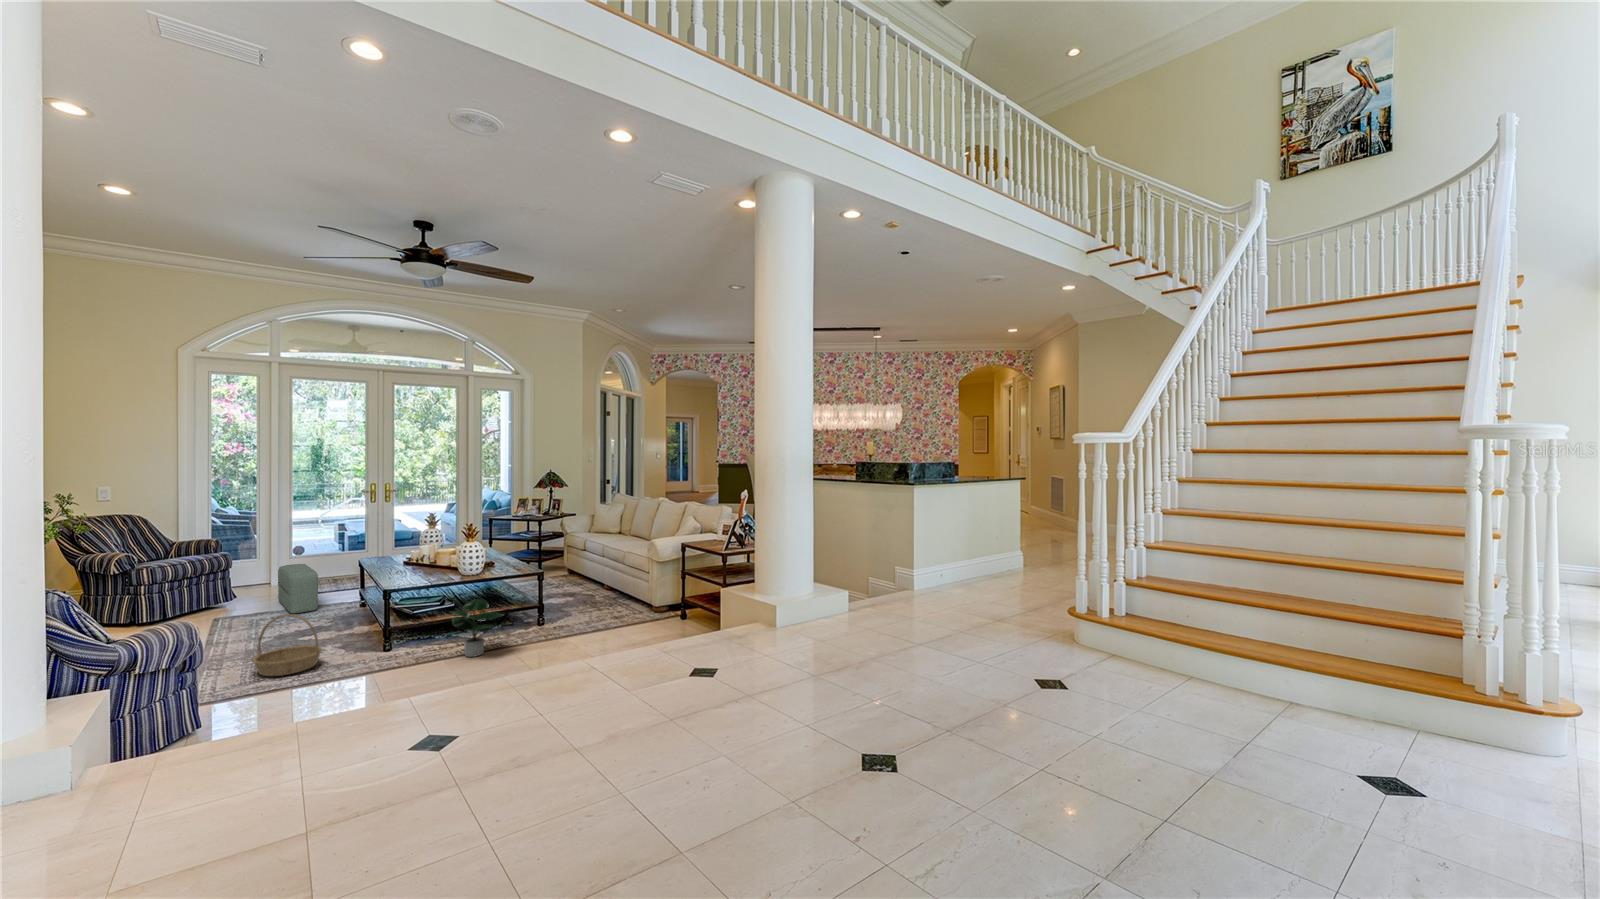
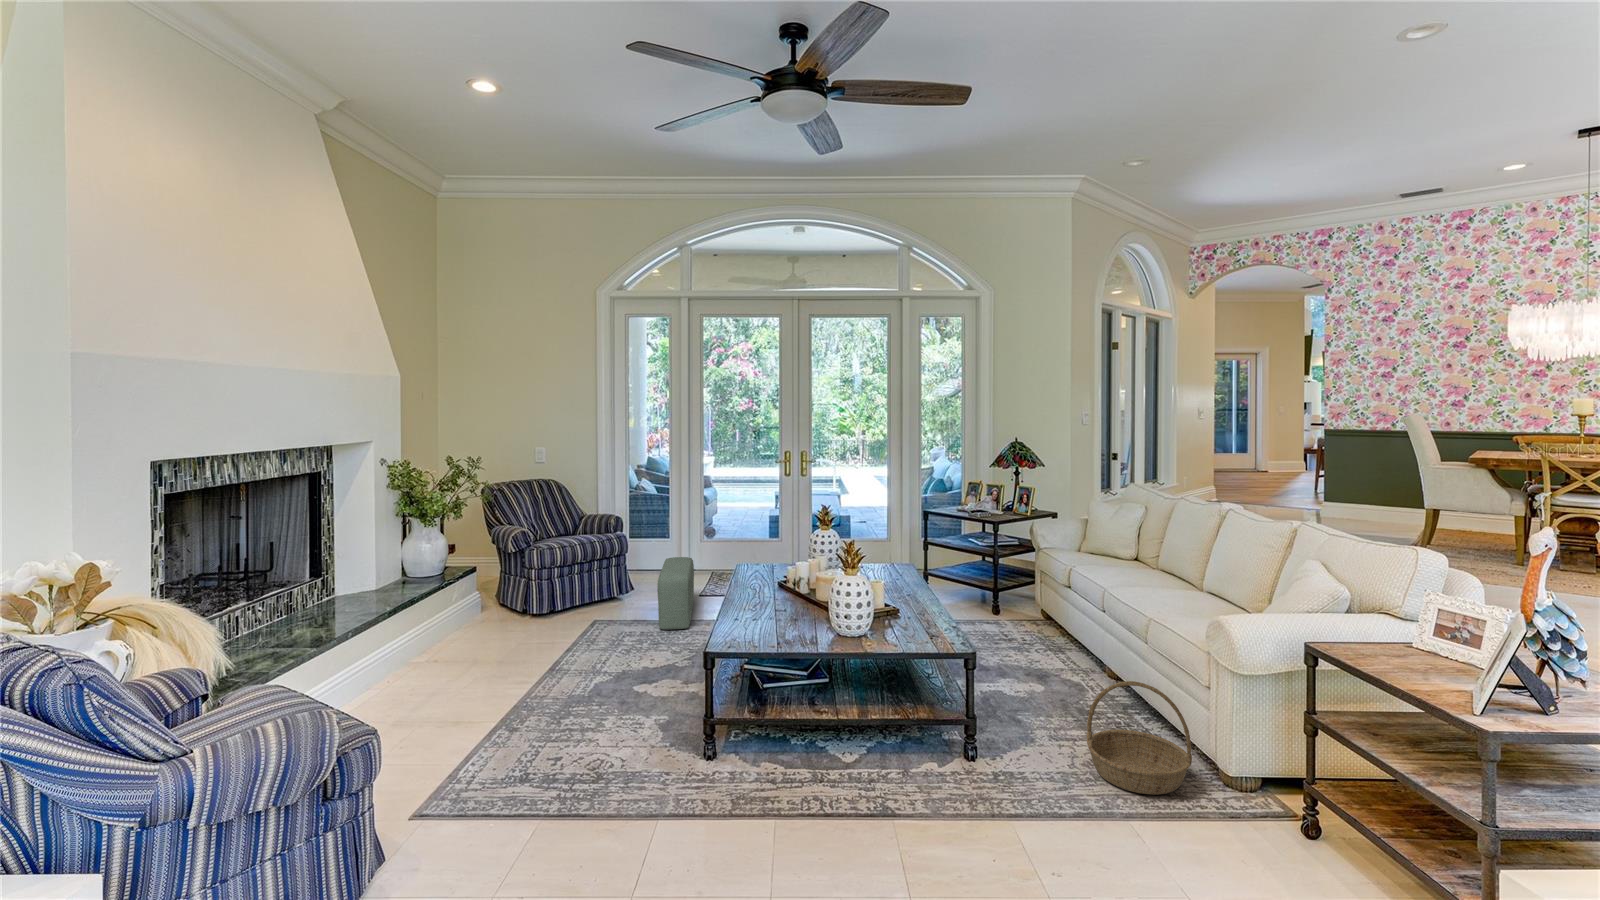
potted plant: present [451,599,503,657] -> none [775,700,879,831]
basket: present [253,614,322,676] -> present [1087,681,1192,795]

